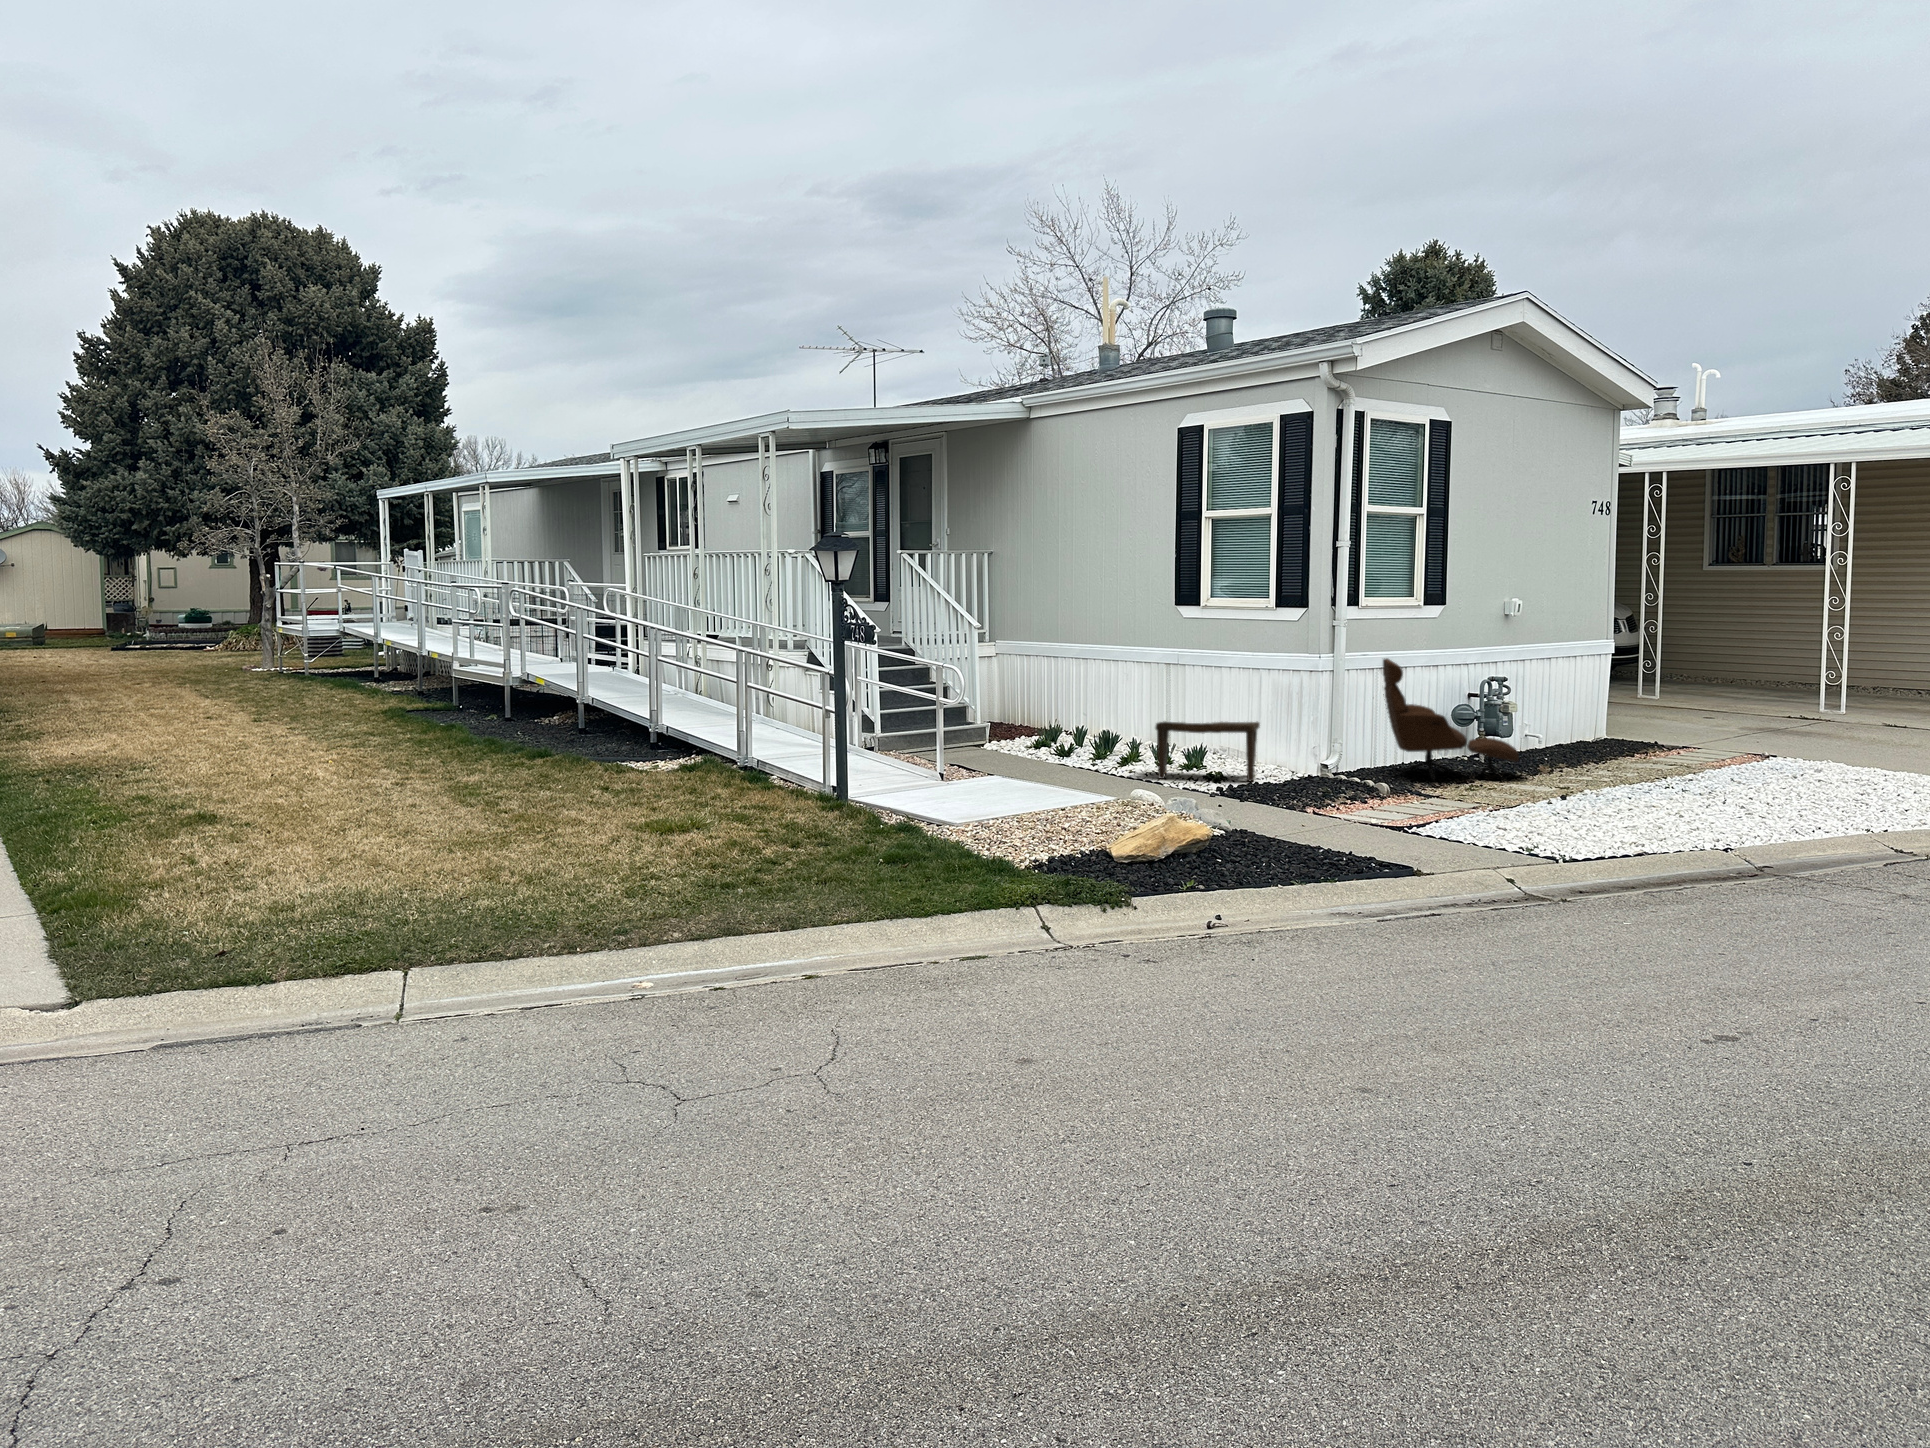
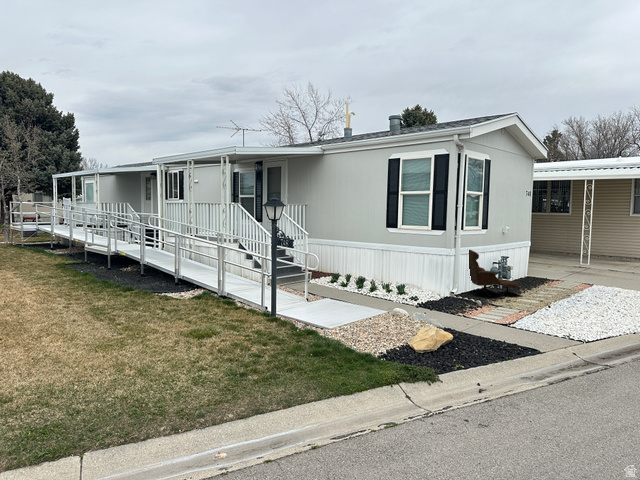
bench: present [1155,721,1260,781] -> none [384,274,425,298]

